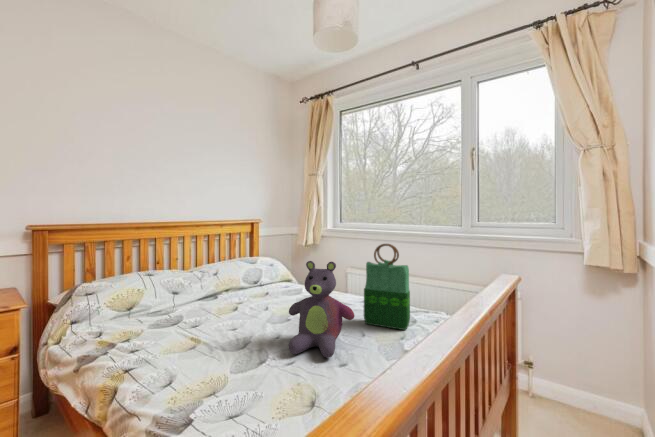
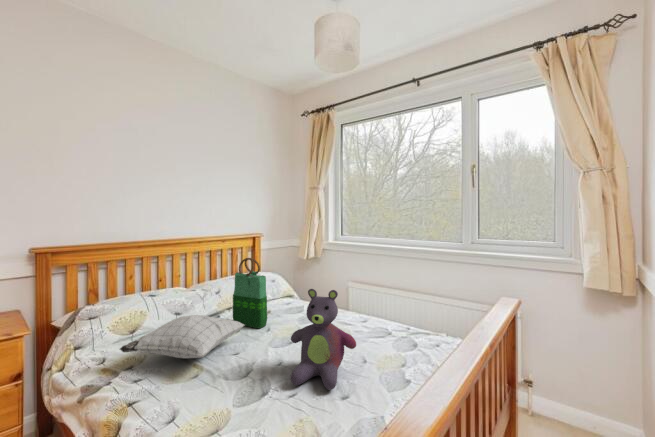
tote bag: present [364,244,410,330] -> present [233,258,267,328]
pillow: none [117,290,243,331] -> present [120,315,244,358]

